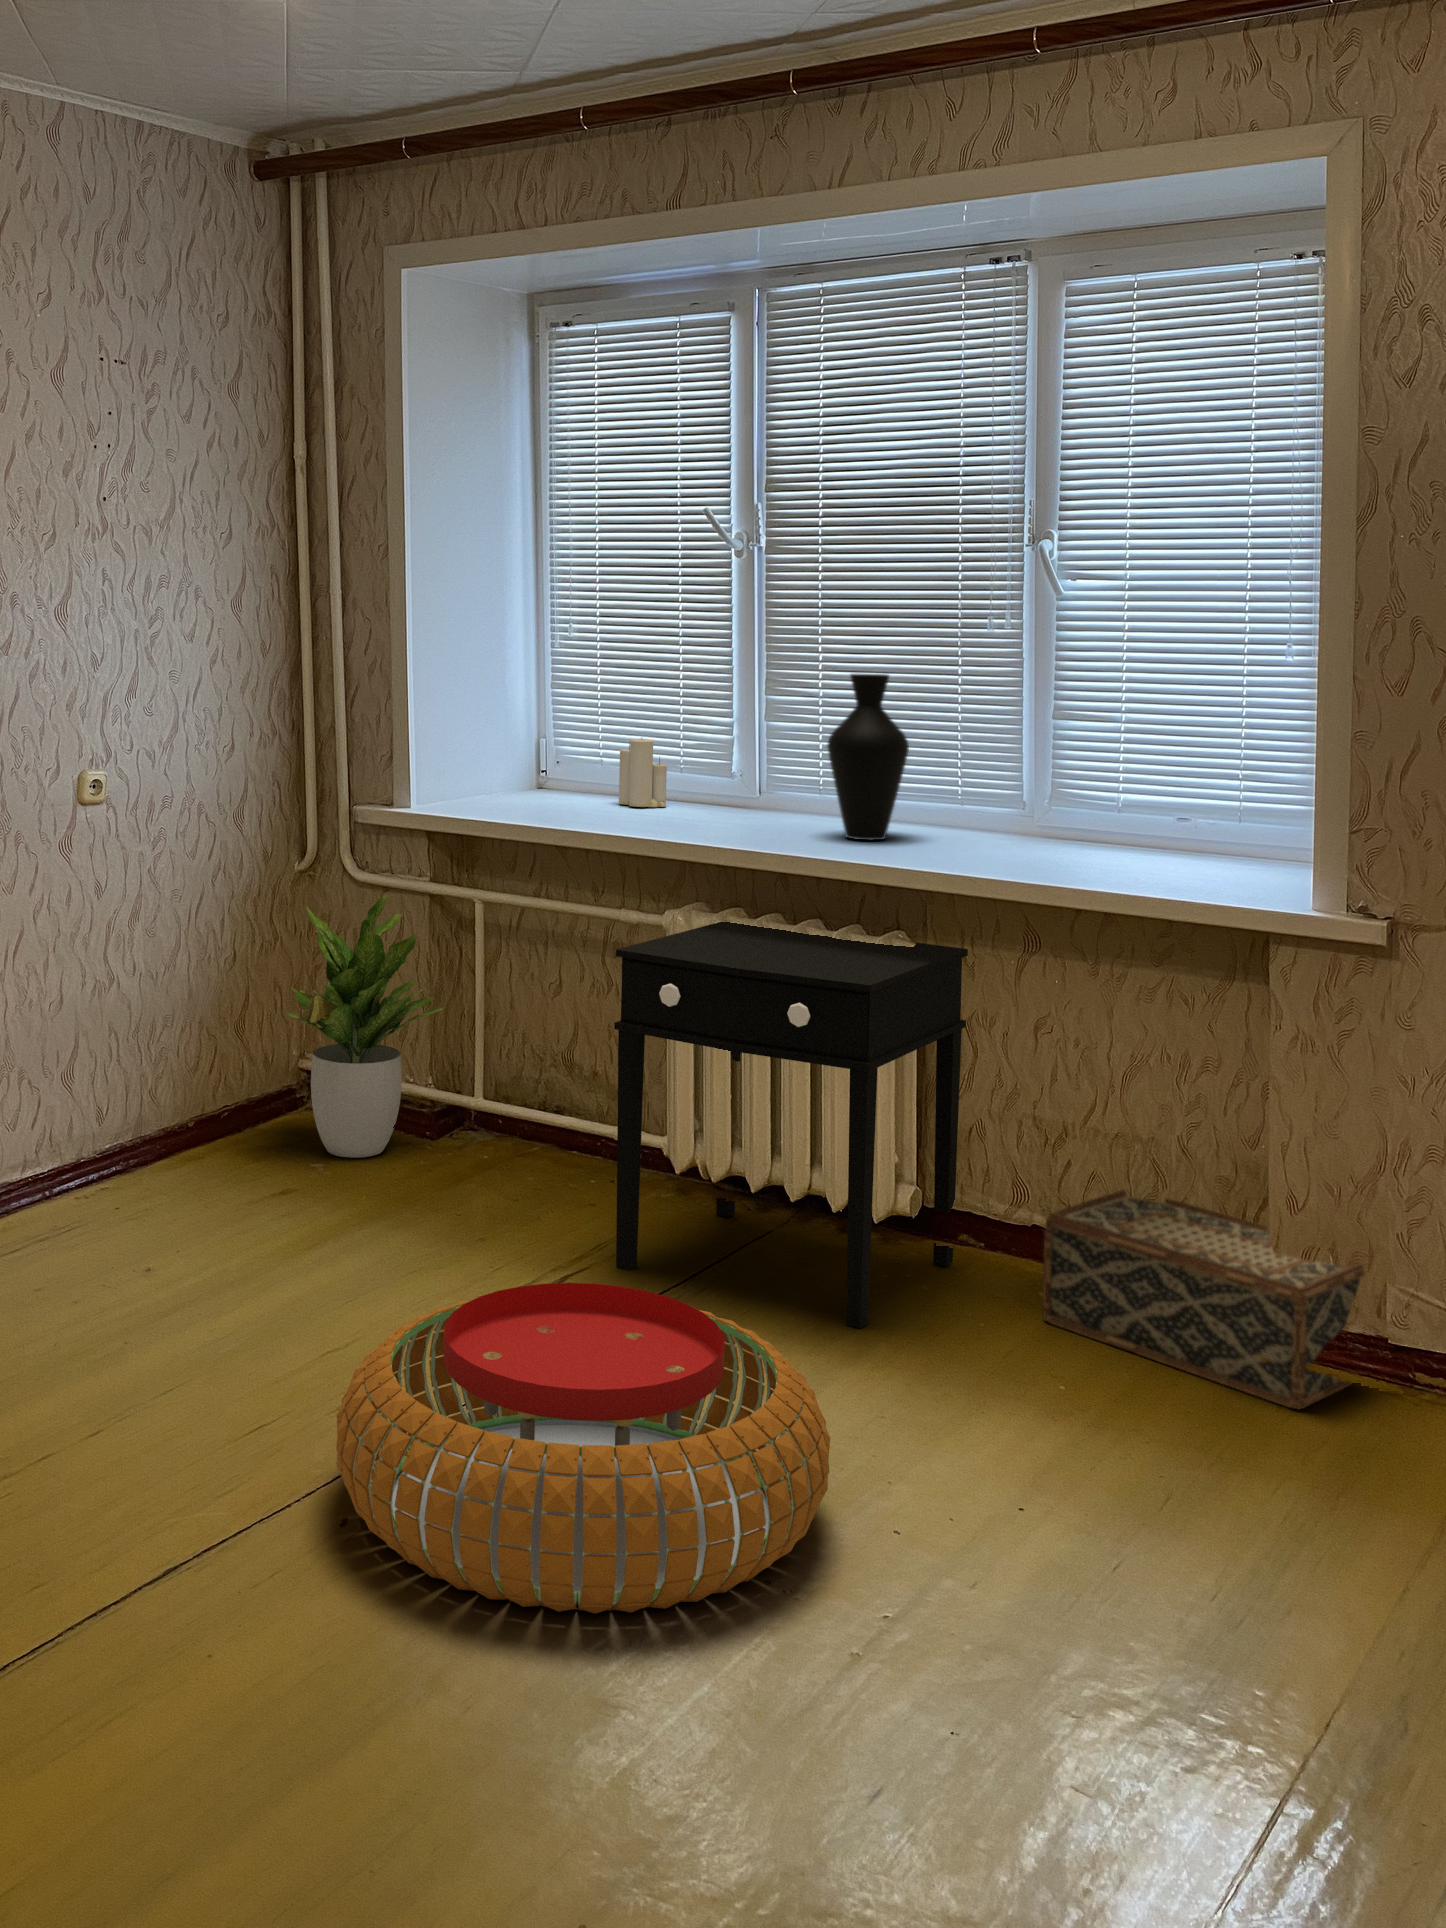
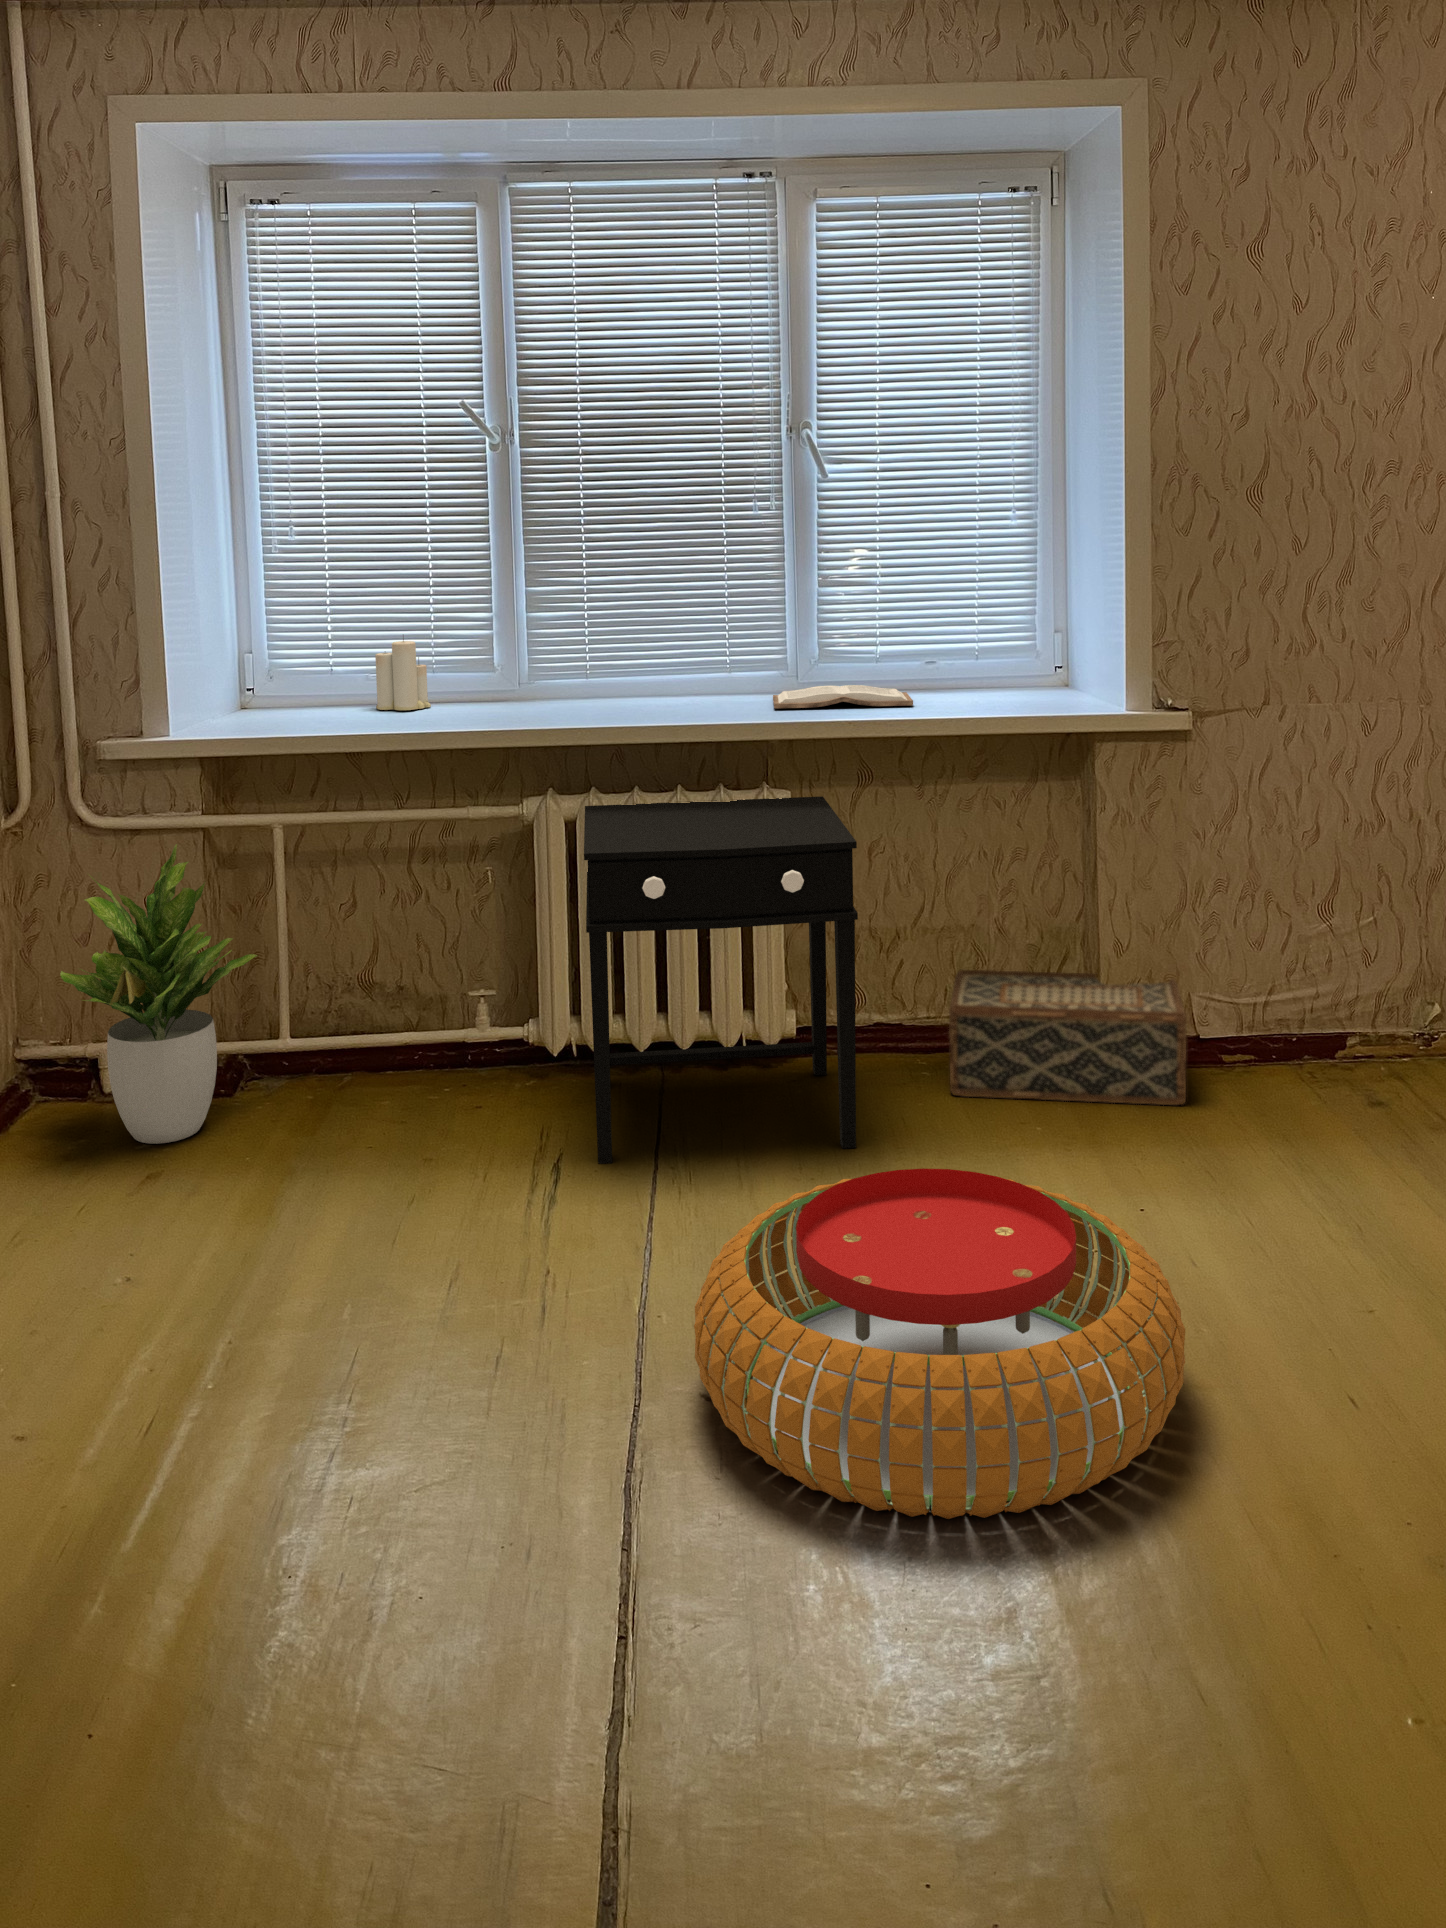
vase: present [827,674,909,840] -> none [650,558,724,713]
book: none [947,831,1128,862] -> present [773,685,913,708]

